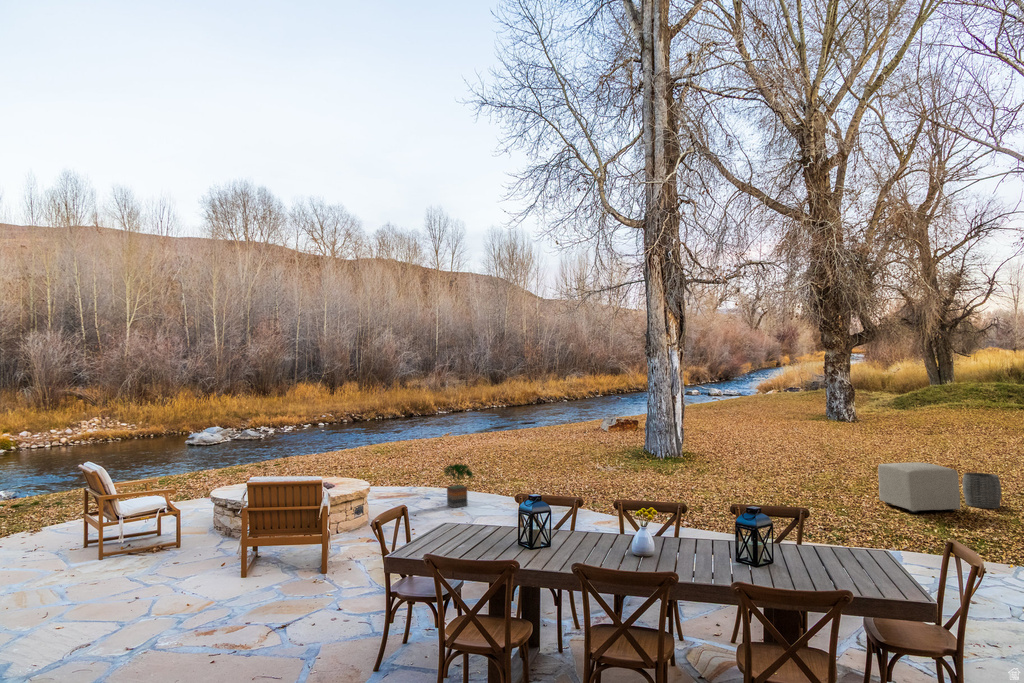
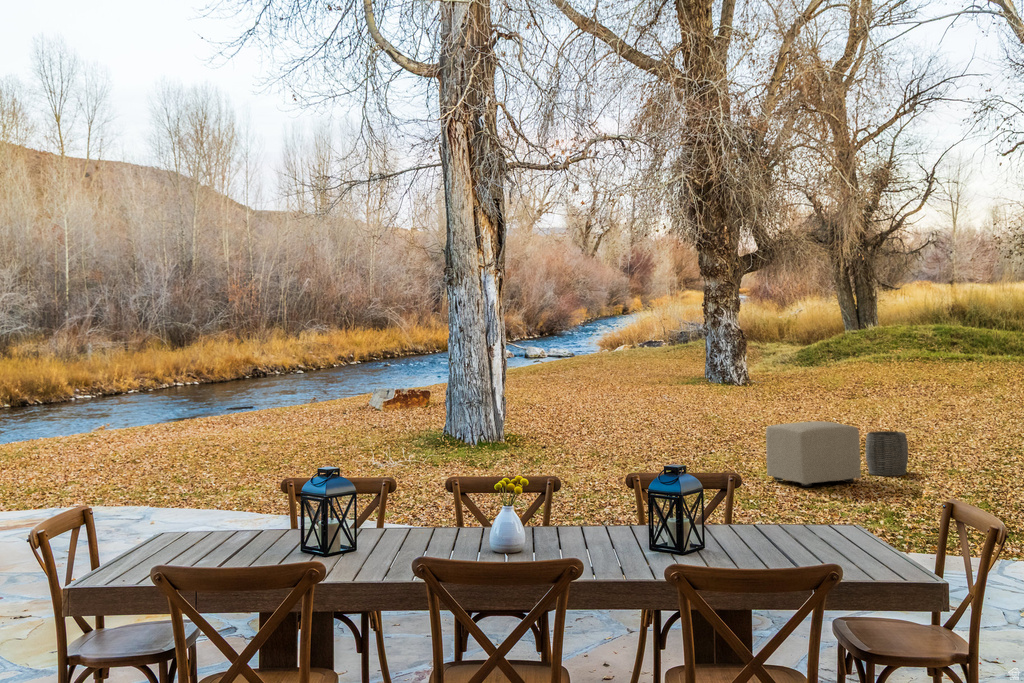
potted tree: present [444,464,473,508] -> none [119,459,174,532]

